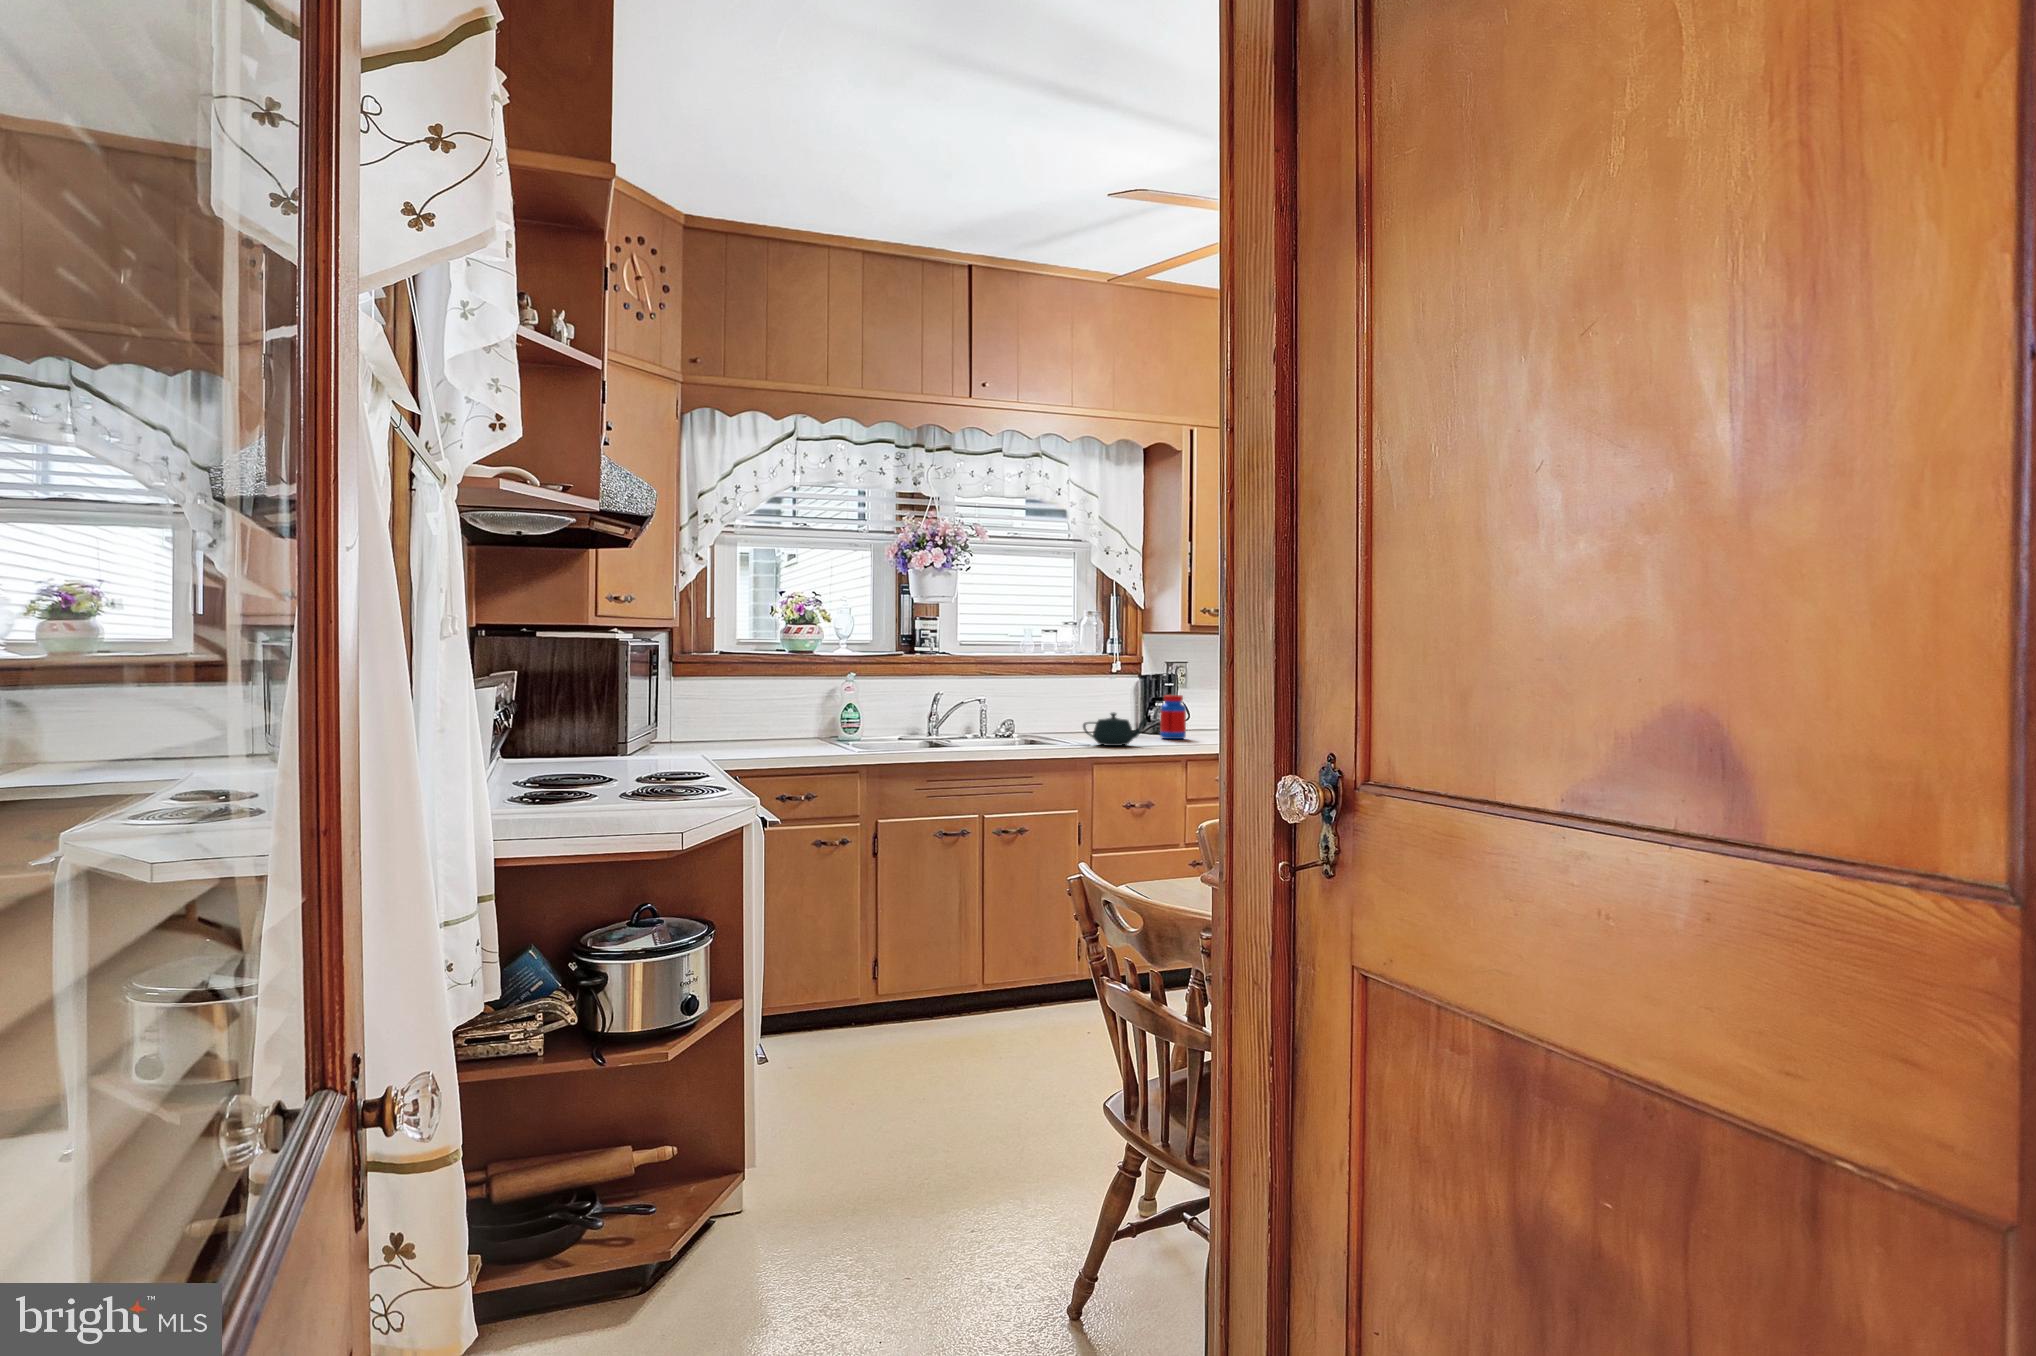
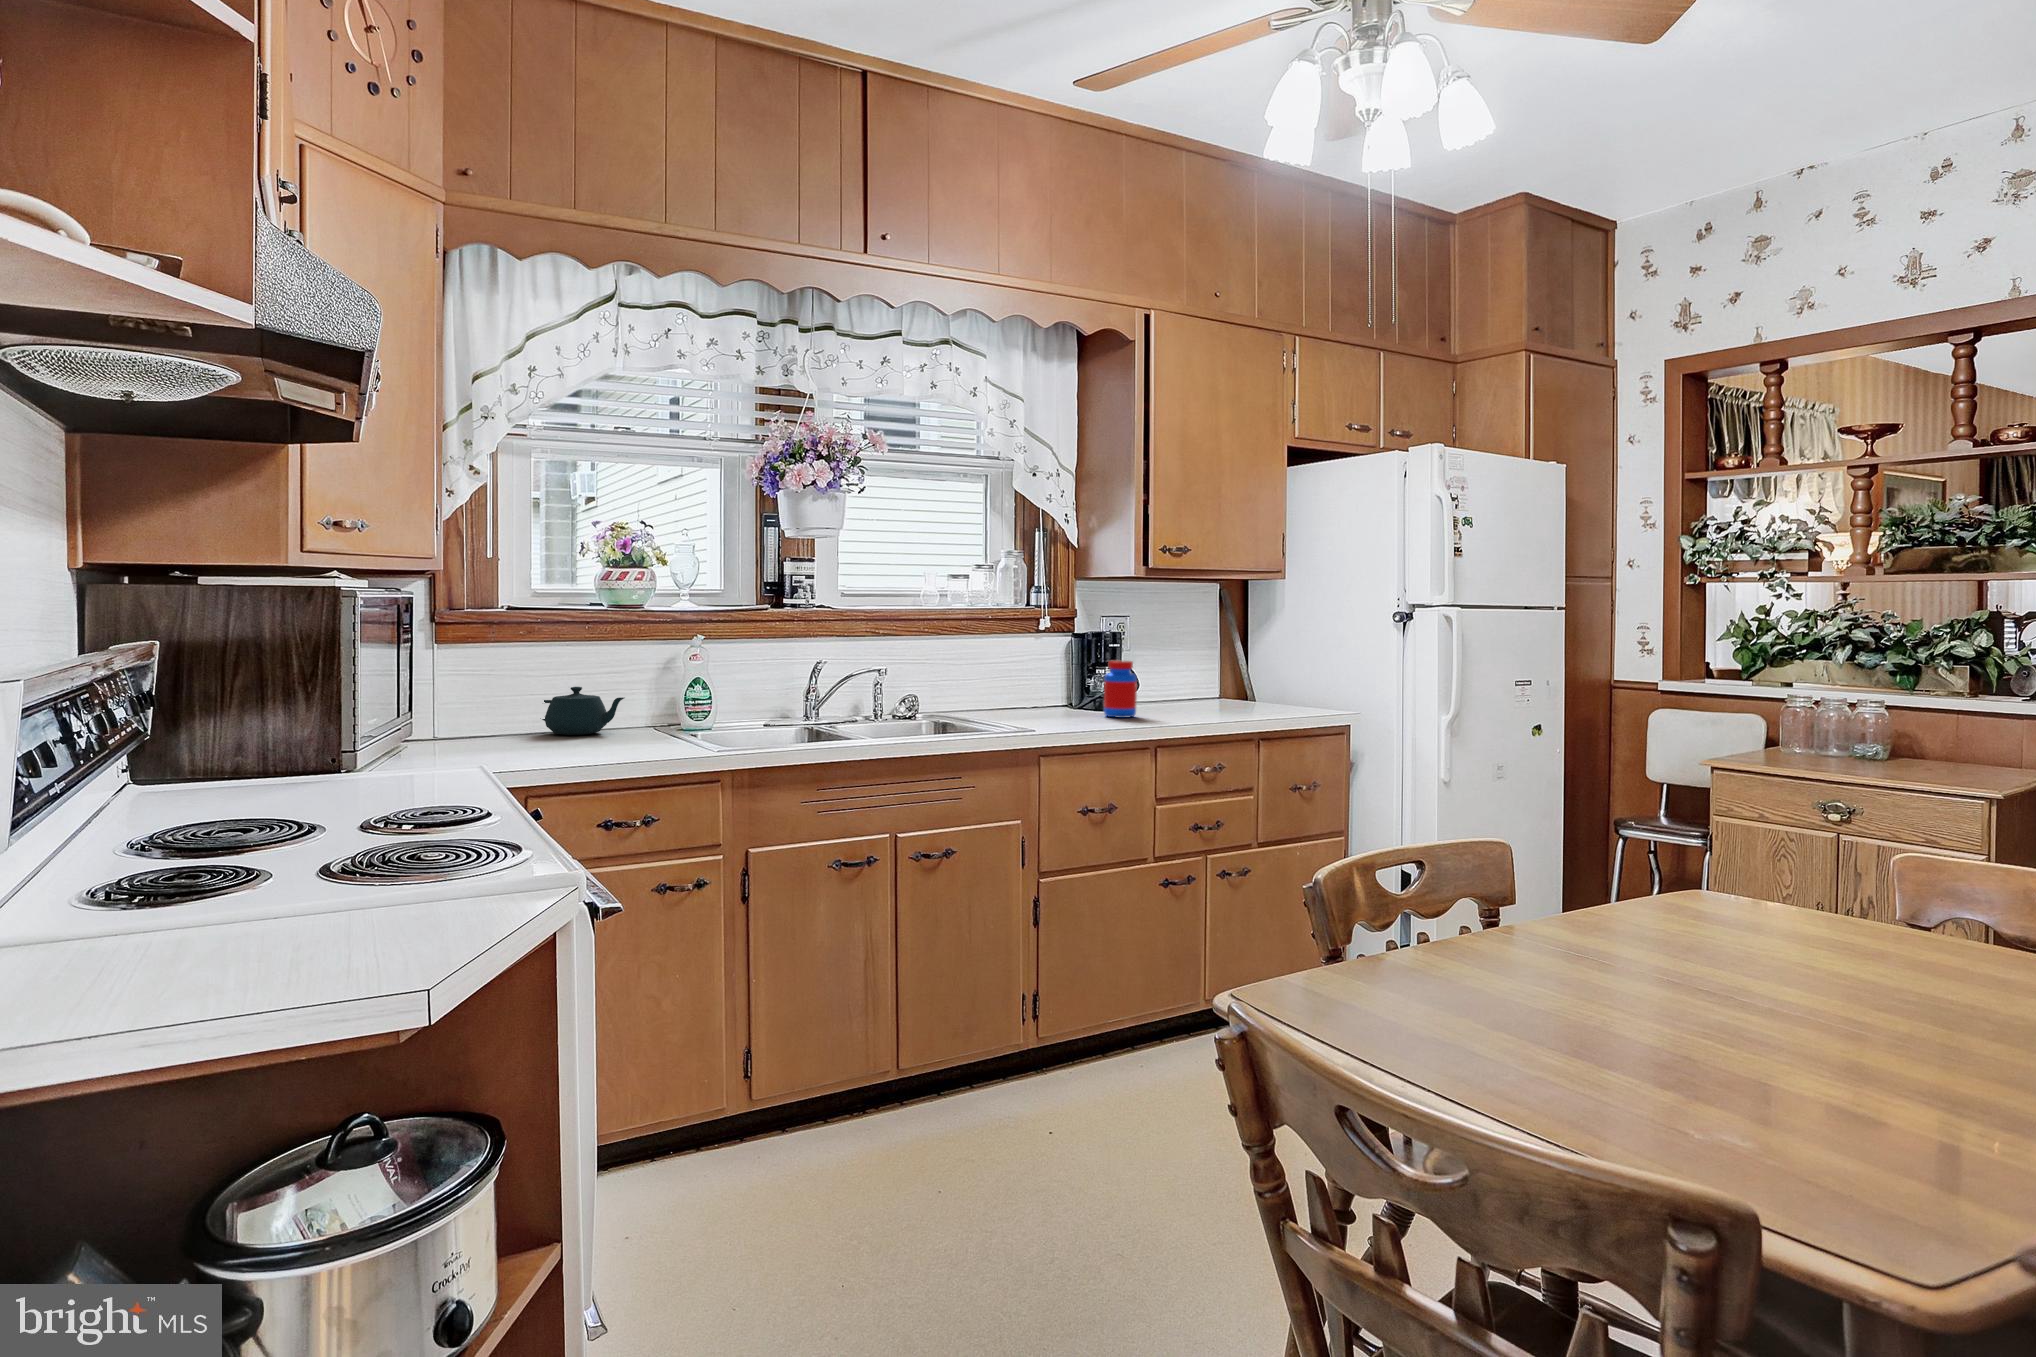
teapot: present [1083,712,1145,746] -> present [542,687,624,735]

